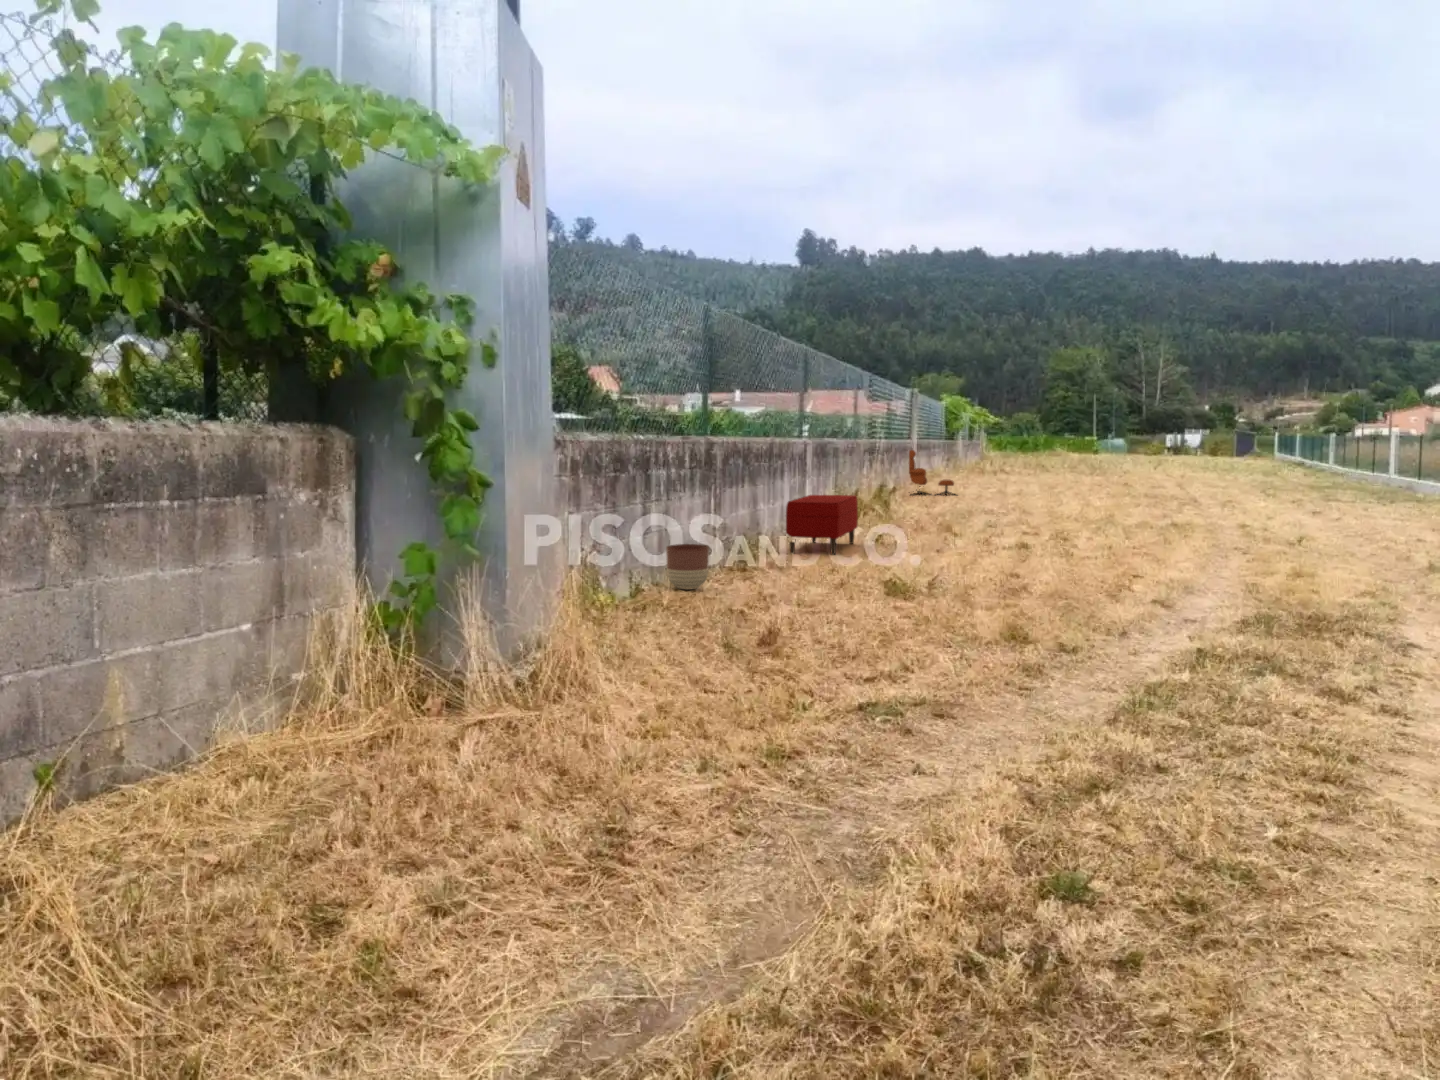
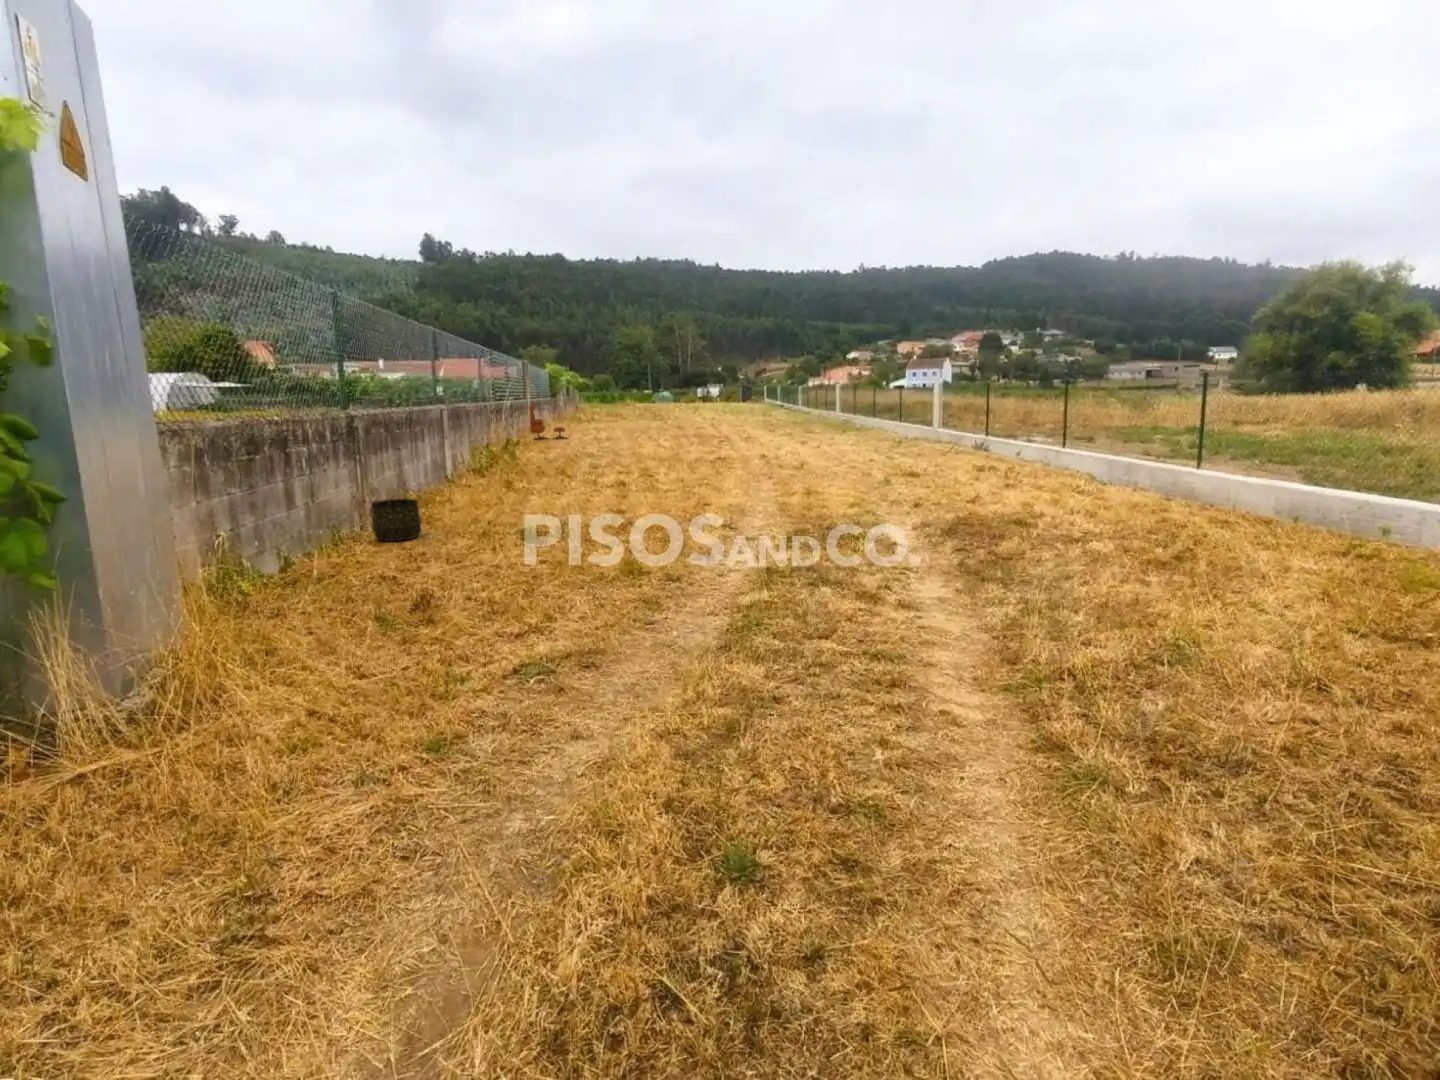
bench: present [786,495,858,555] -> none [432,449,495,502]
basket: none [719,541,770,587] -> present [371,499,421,541]
planter: present [666,544,709,590] -> none [314,511,360,554]

